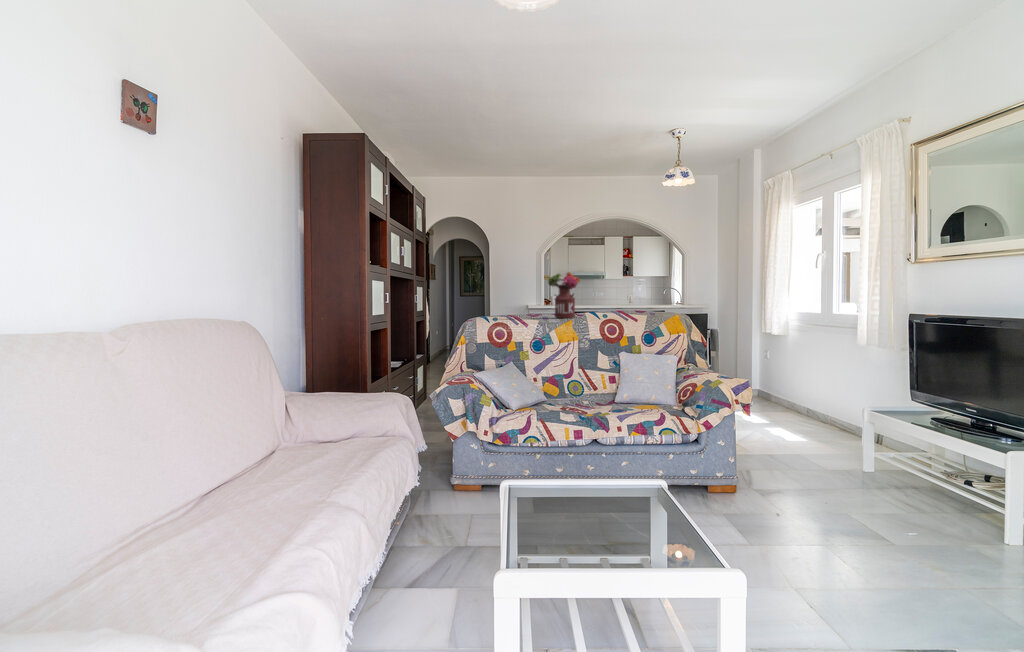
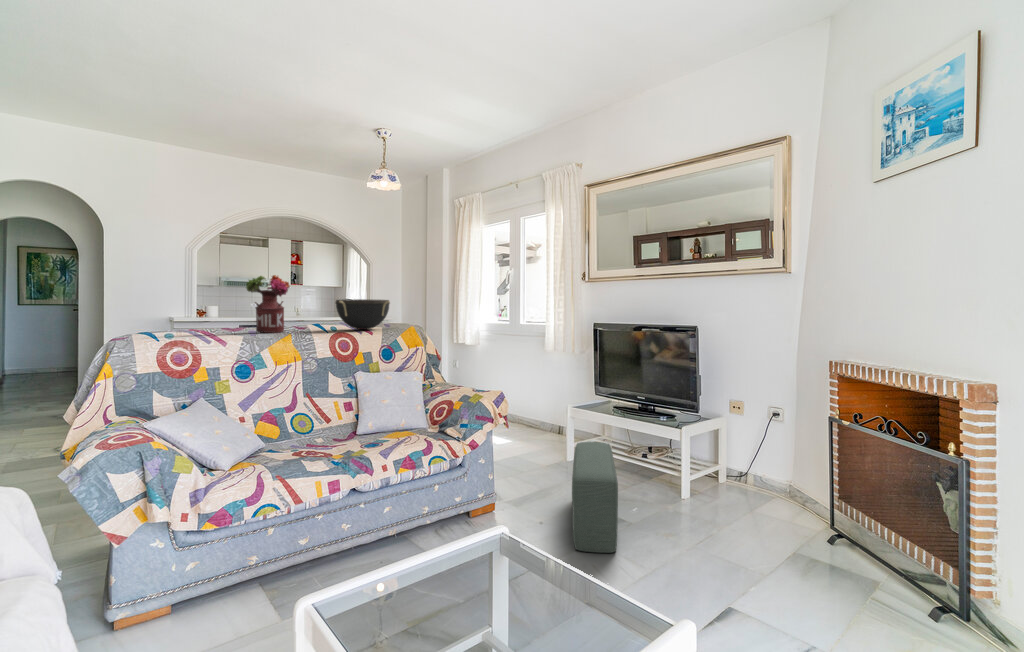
bowl: none [613,291,659,317] -> present [336,299,390,330]
pouf: none [789,442,874,549] -> present [572,442,618,553]

